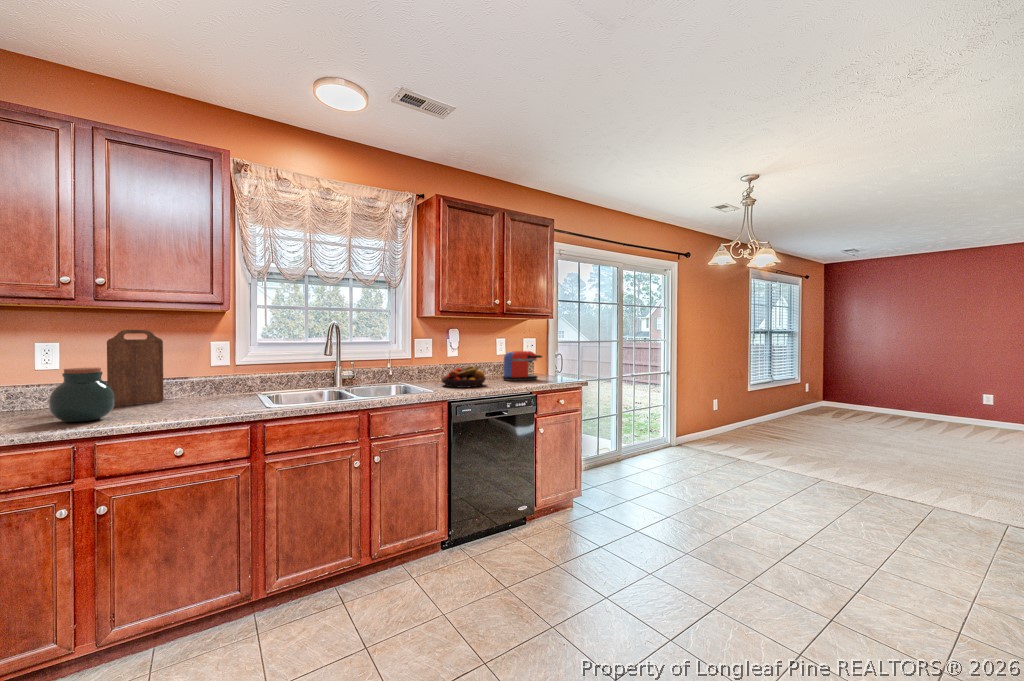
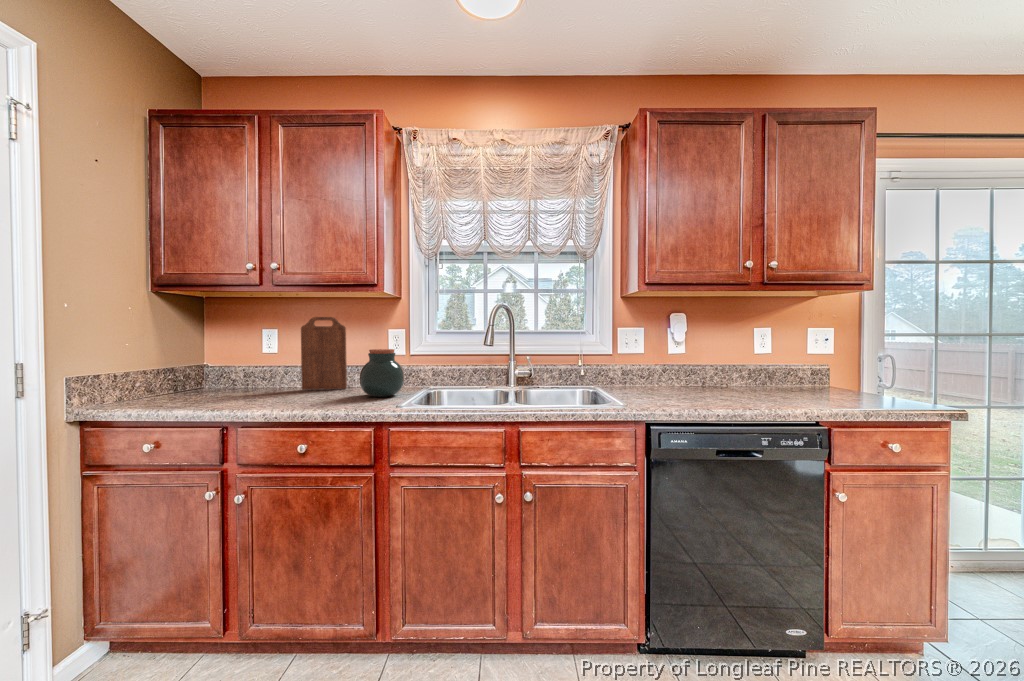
coffee maker: present [503,351,542,381] -> none [762,347,845,397]
fruit bowl: present [441,366,486,388] -> none [651,368,725,402]
jar: present [49,367,115,422] -> present [360,349,404,397]

